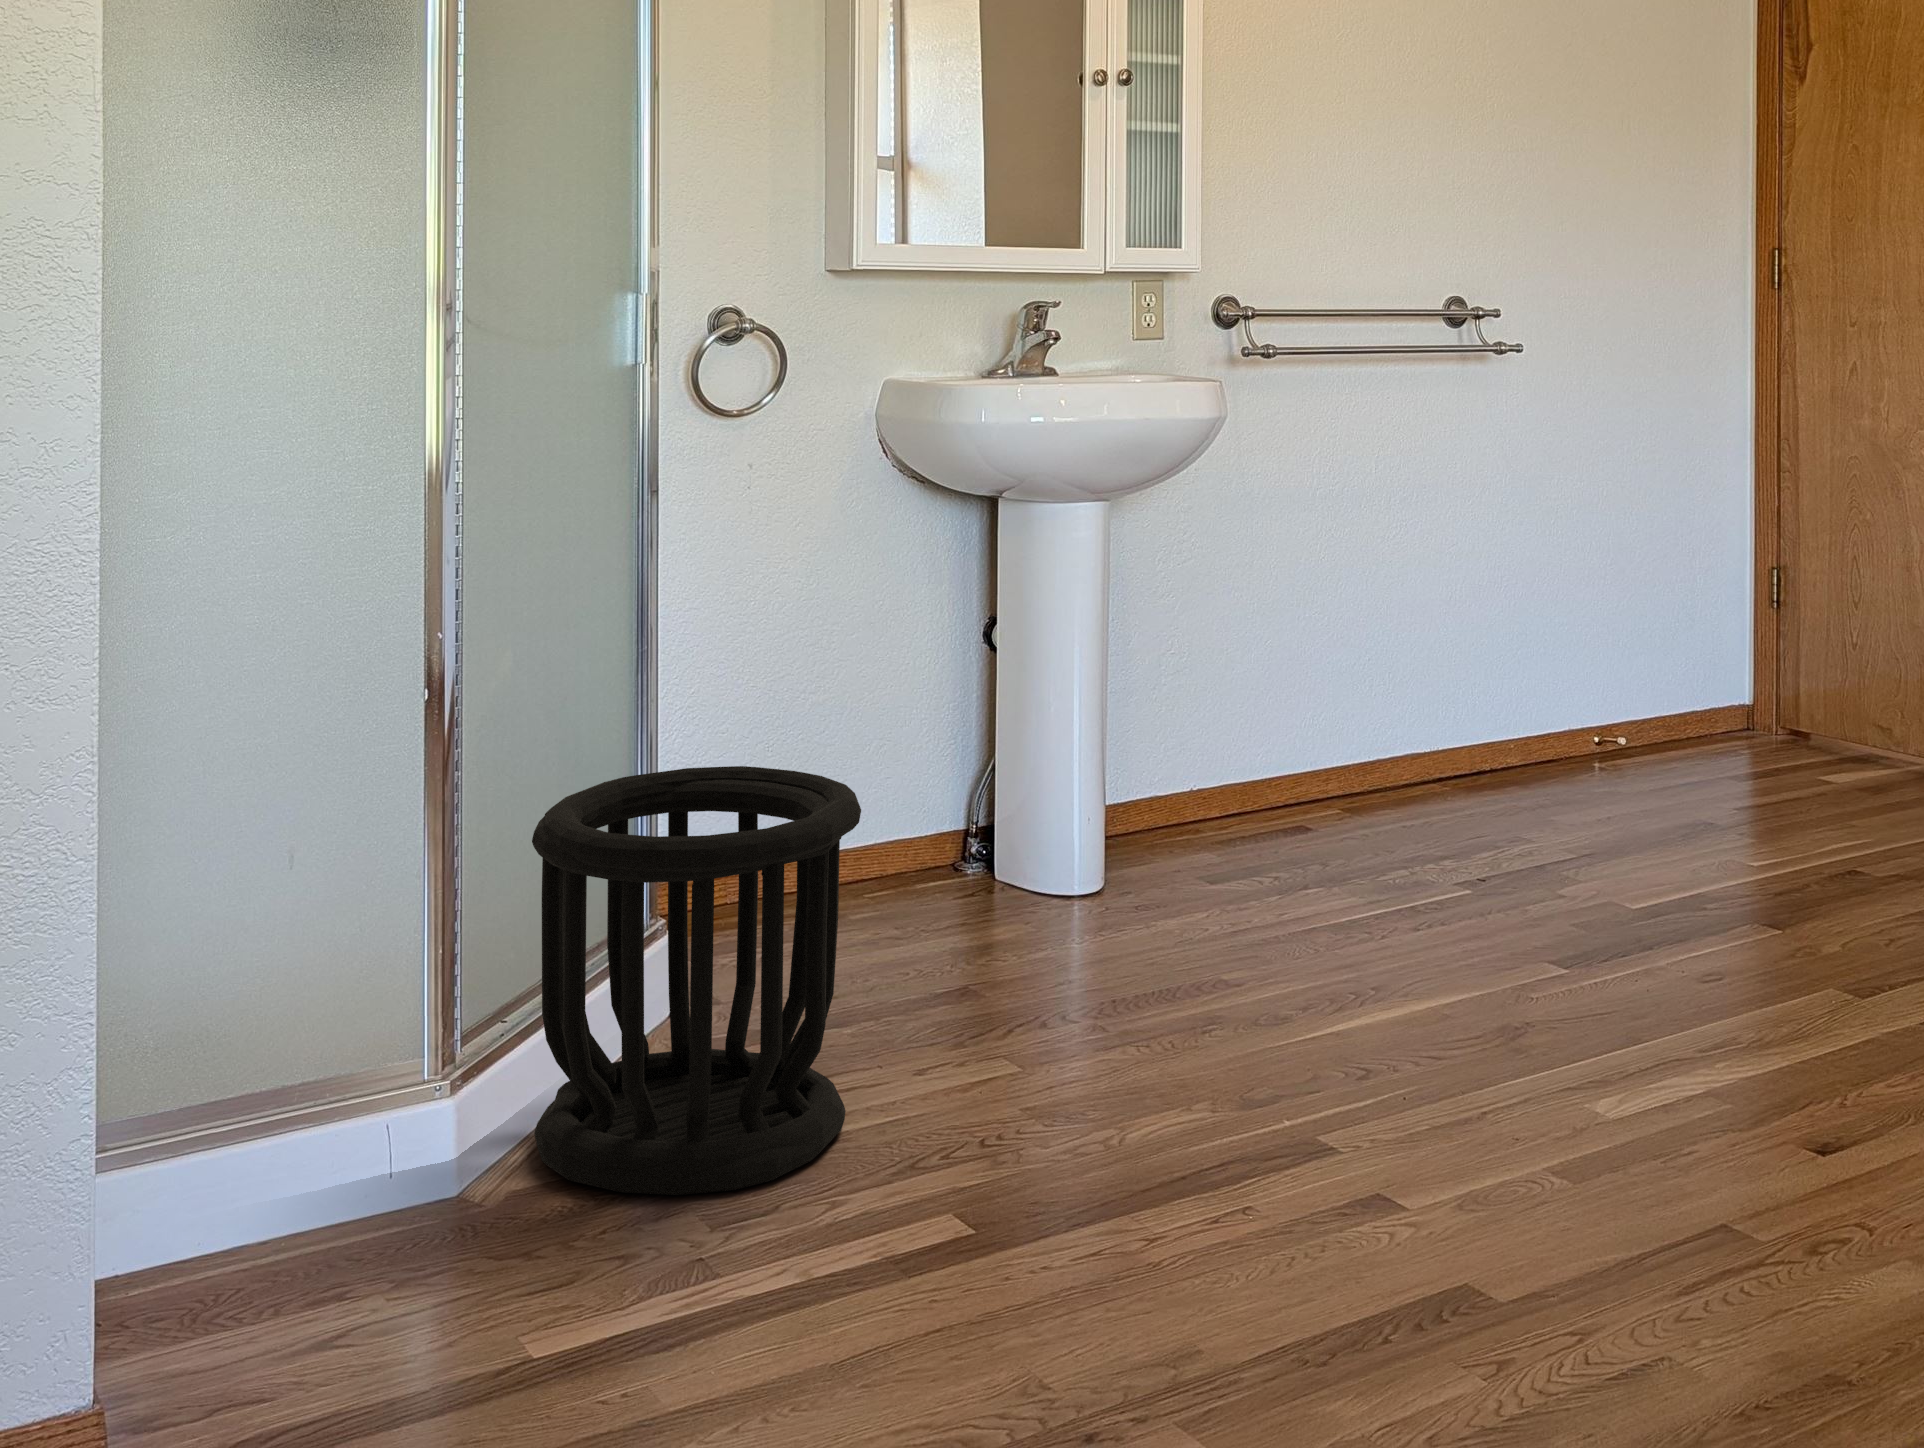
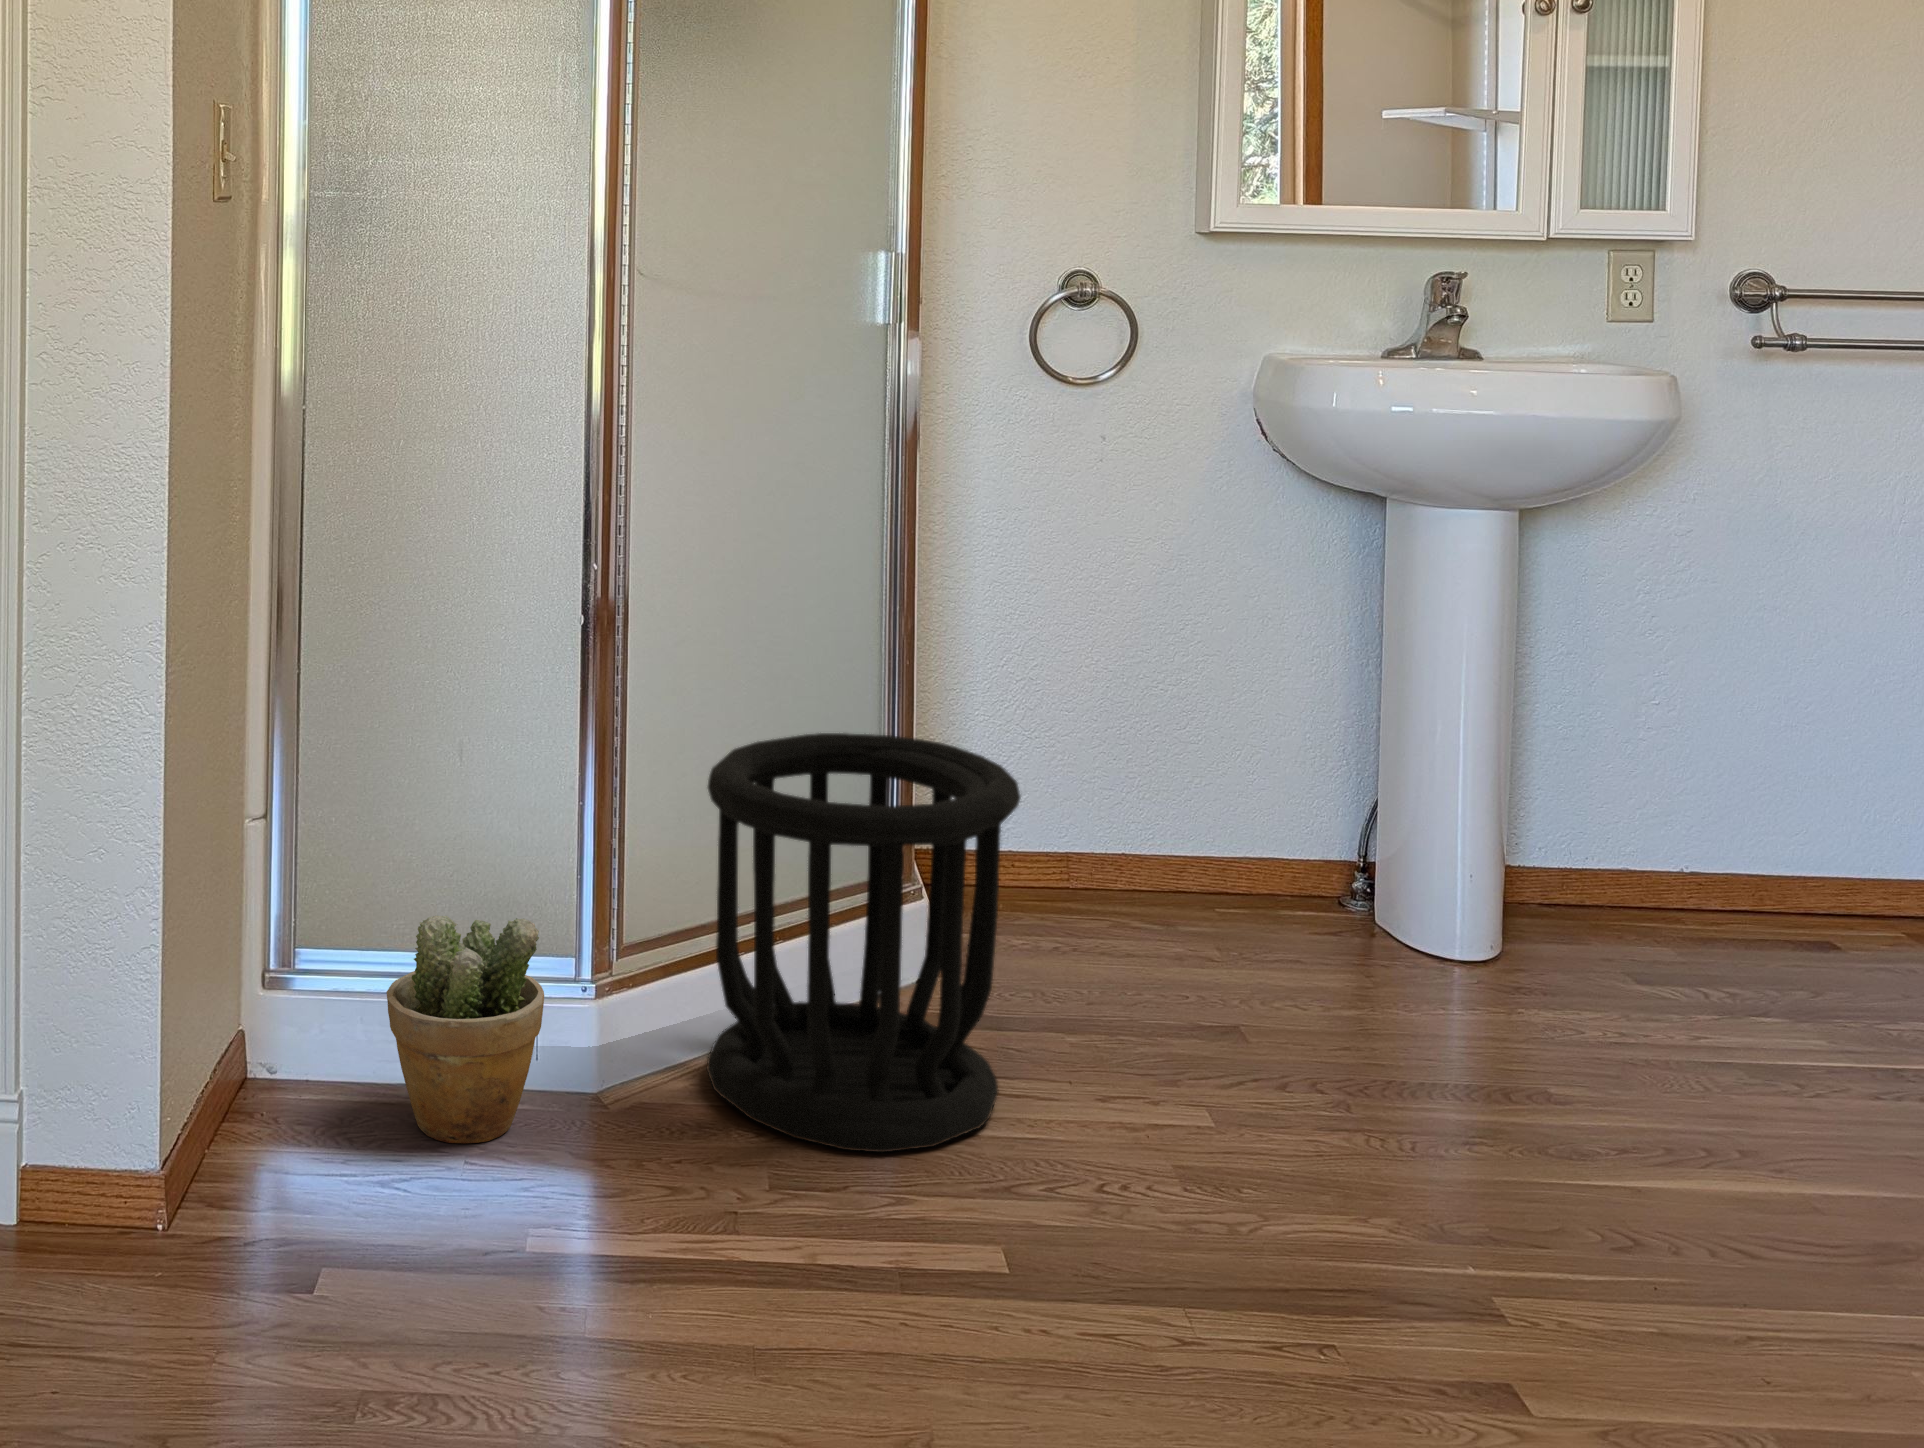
potted plant: none [203,1036,406,1326] -> present [386,916,544,1143]

